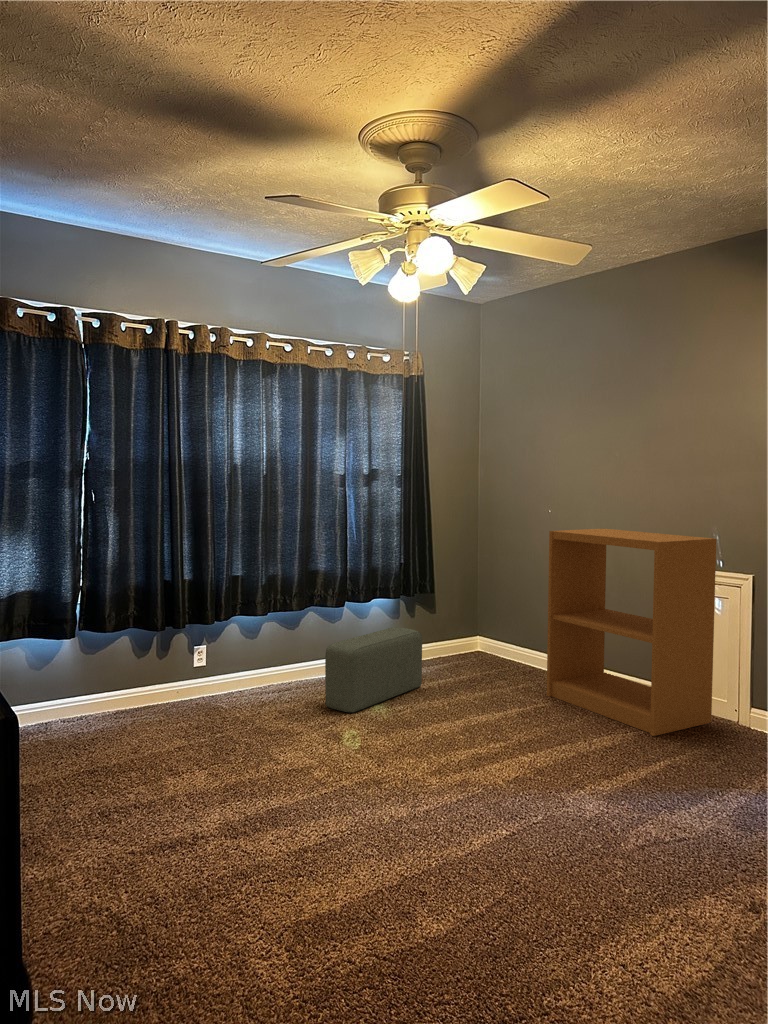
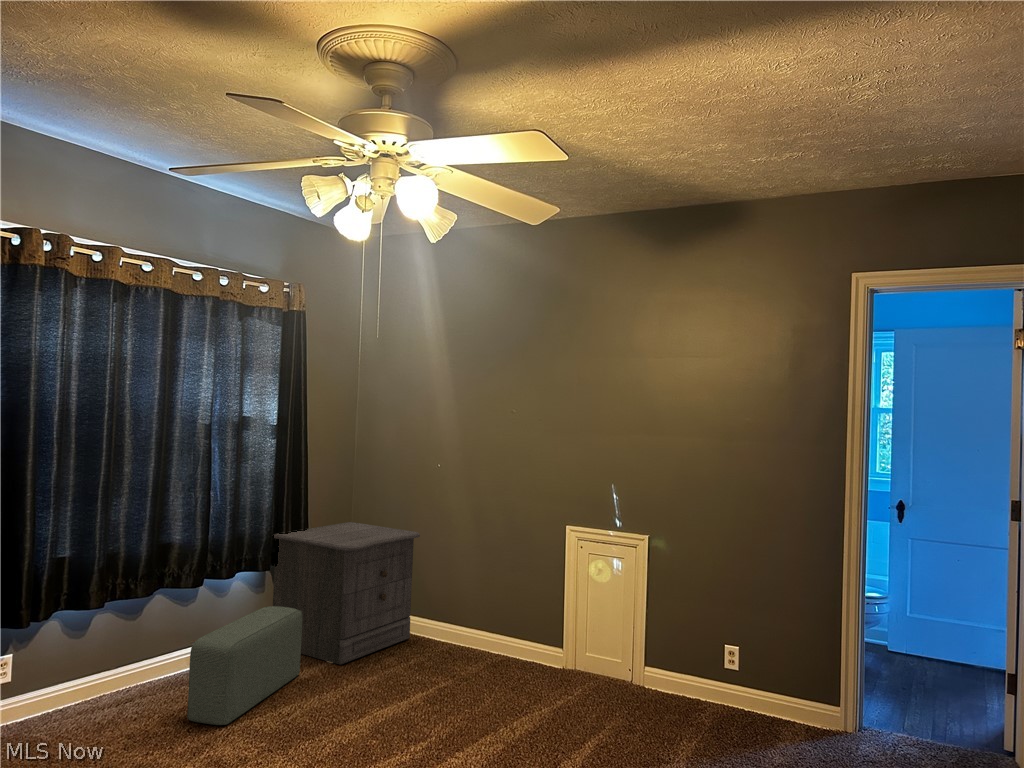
bookshelf: present [547,529,716,736] -> none [442,486,617,710]
nightstand: none [404,564,534,683] -> present [273,522,420,665]

